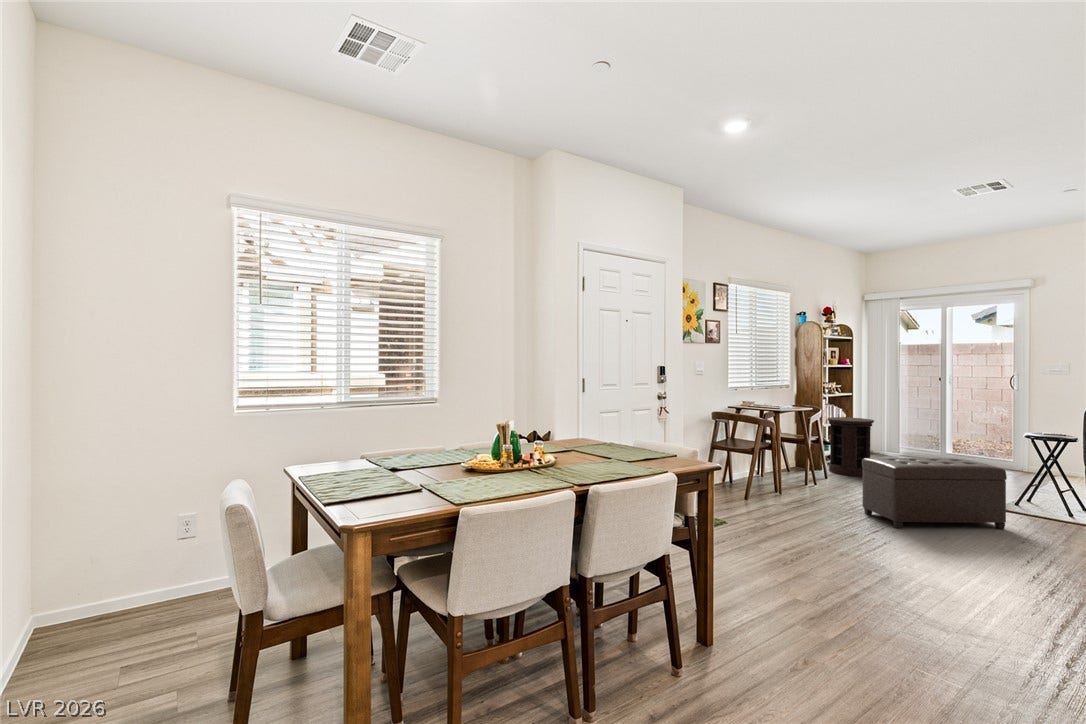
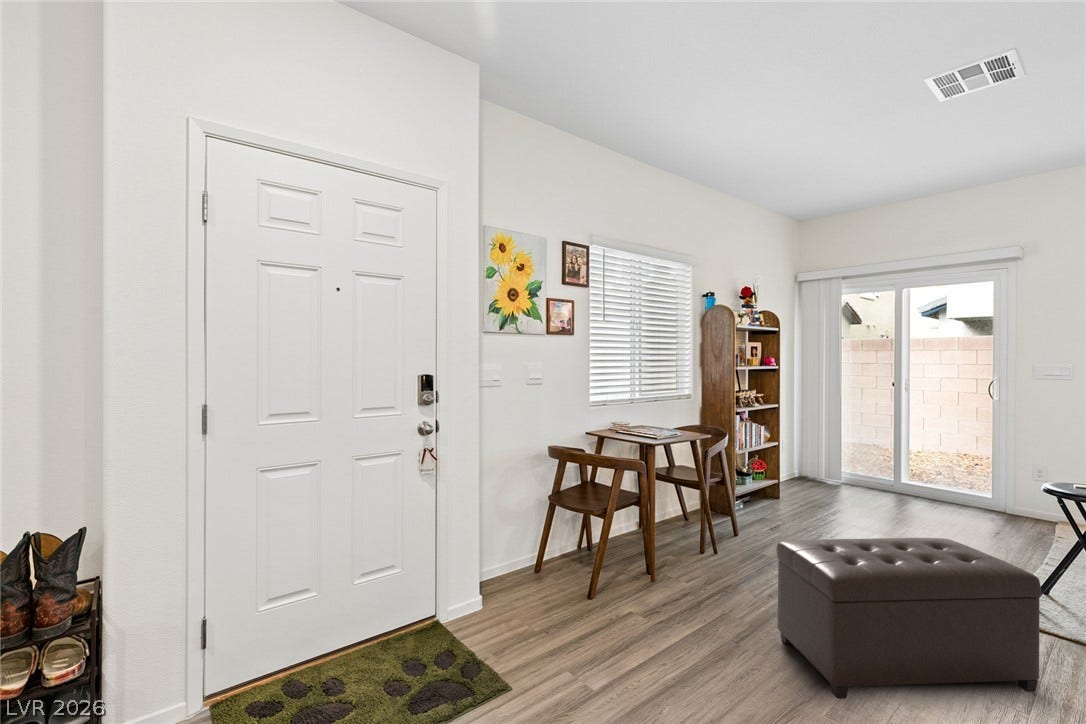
side table: present [827,417,874,476] -> none [742,441,806,530]

